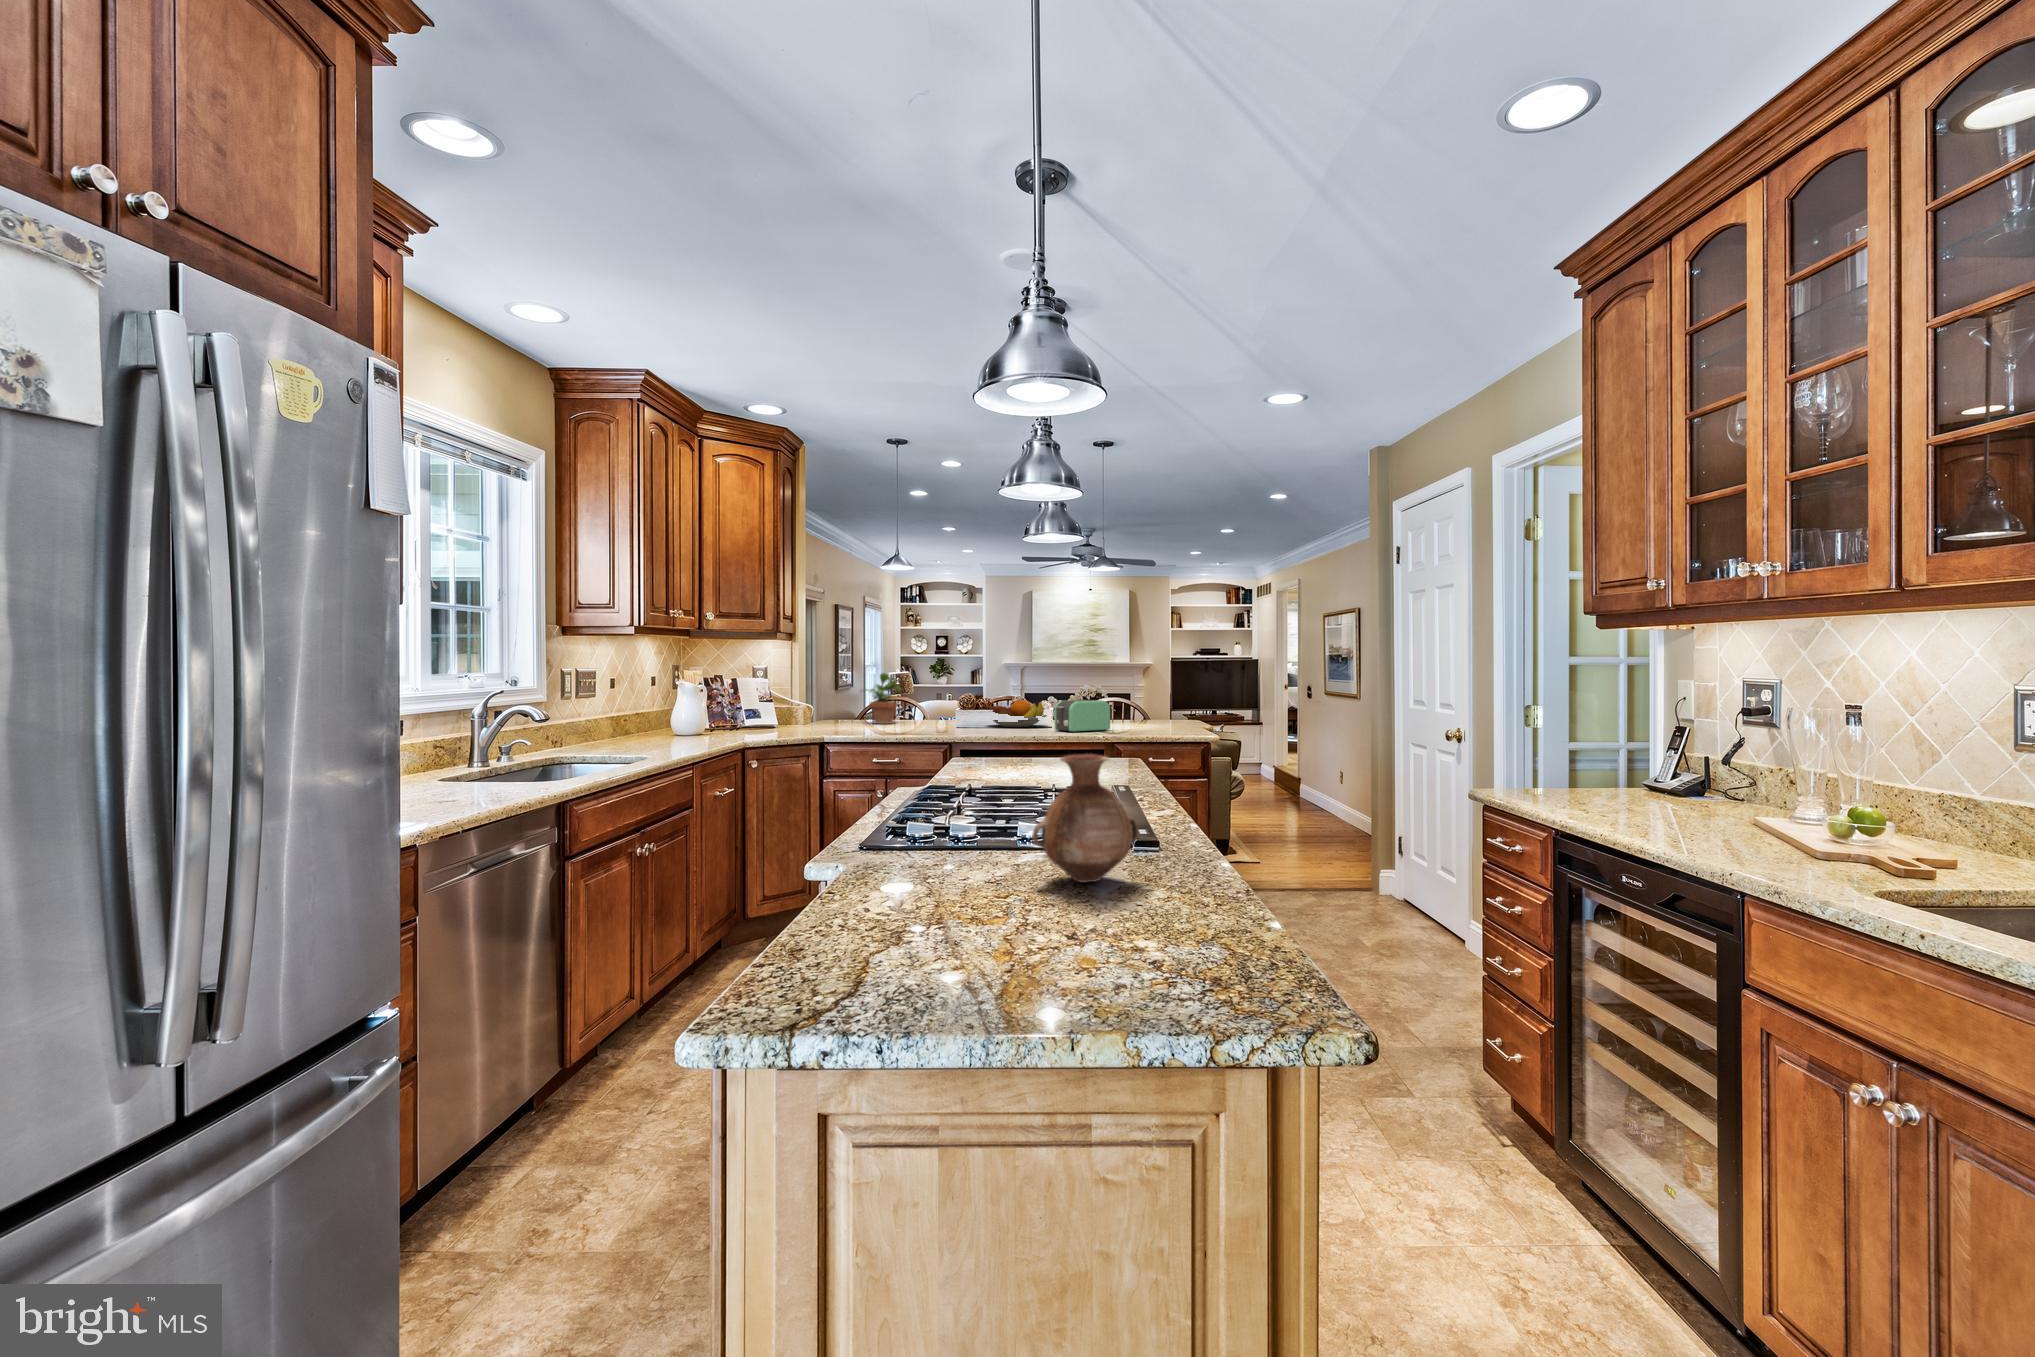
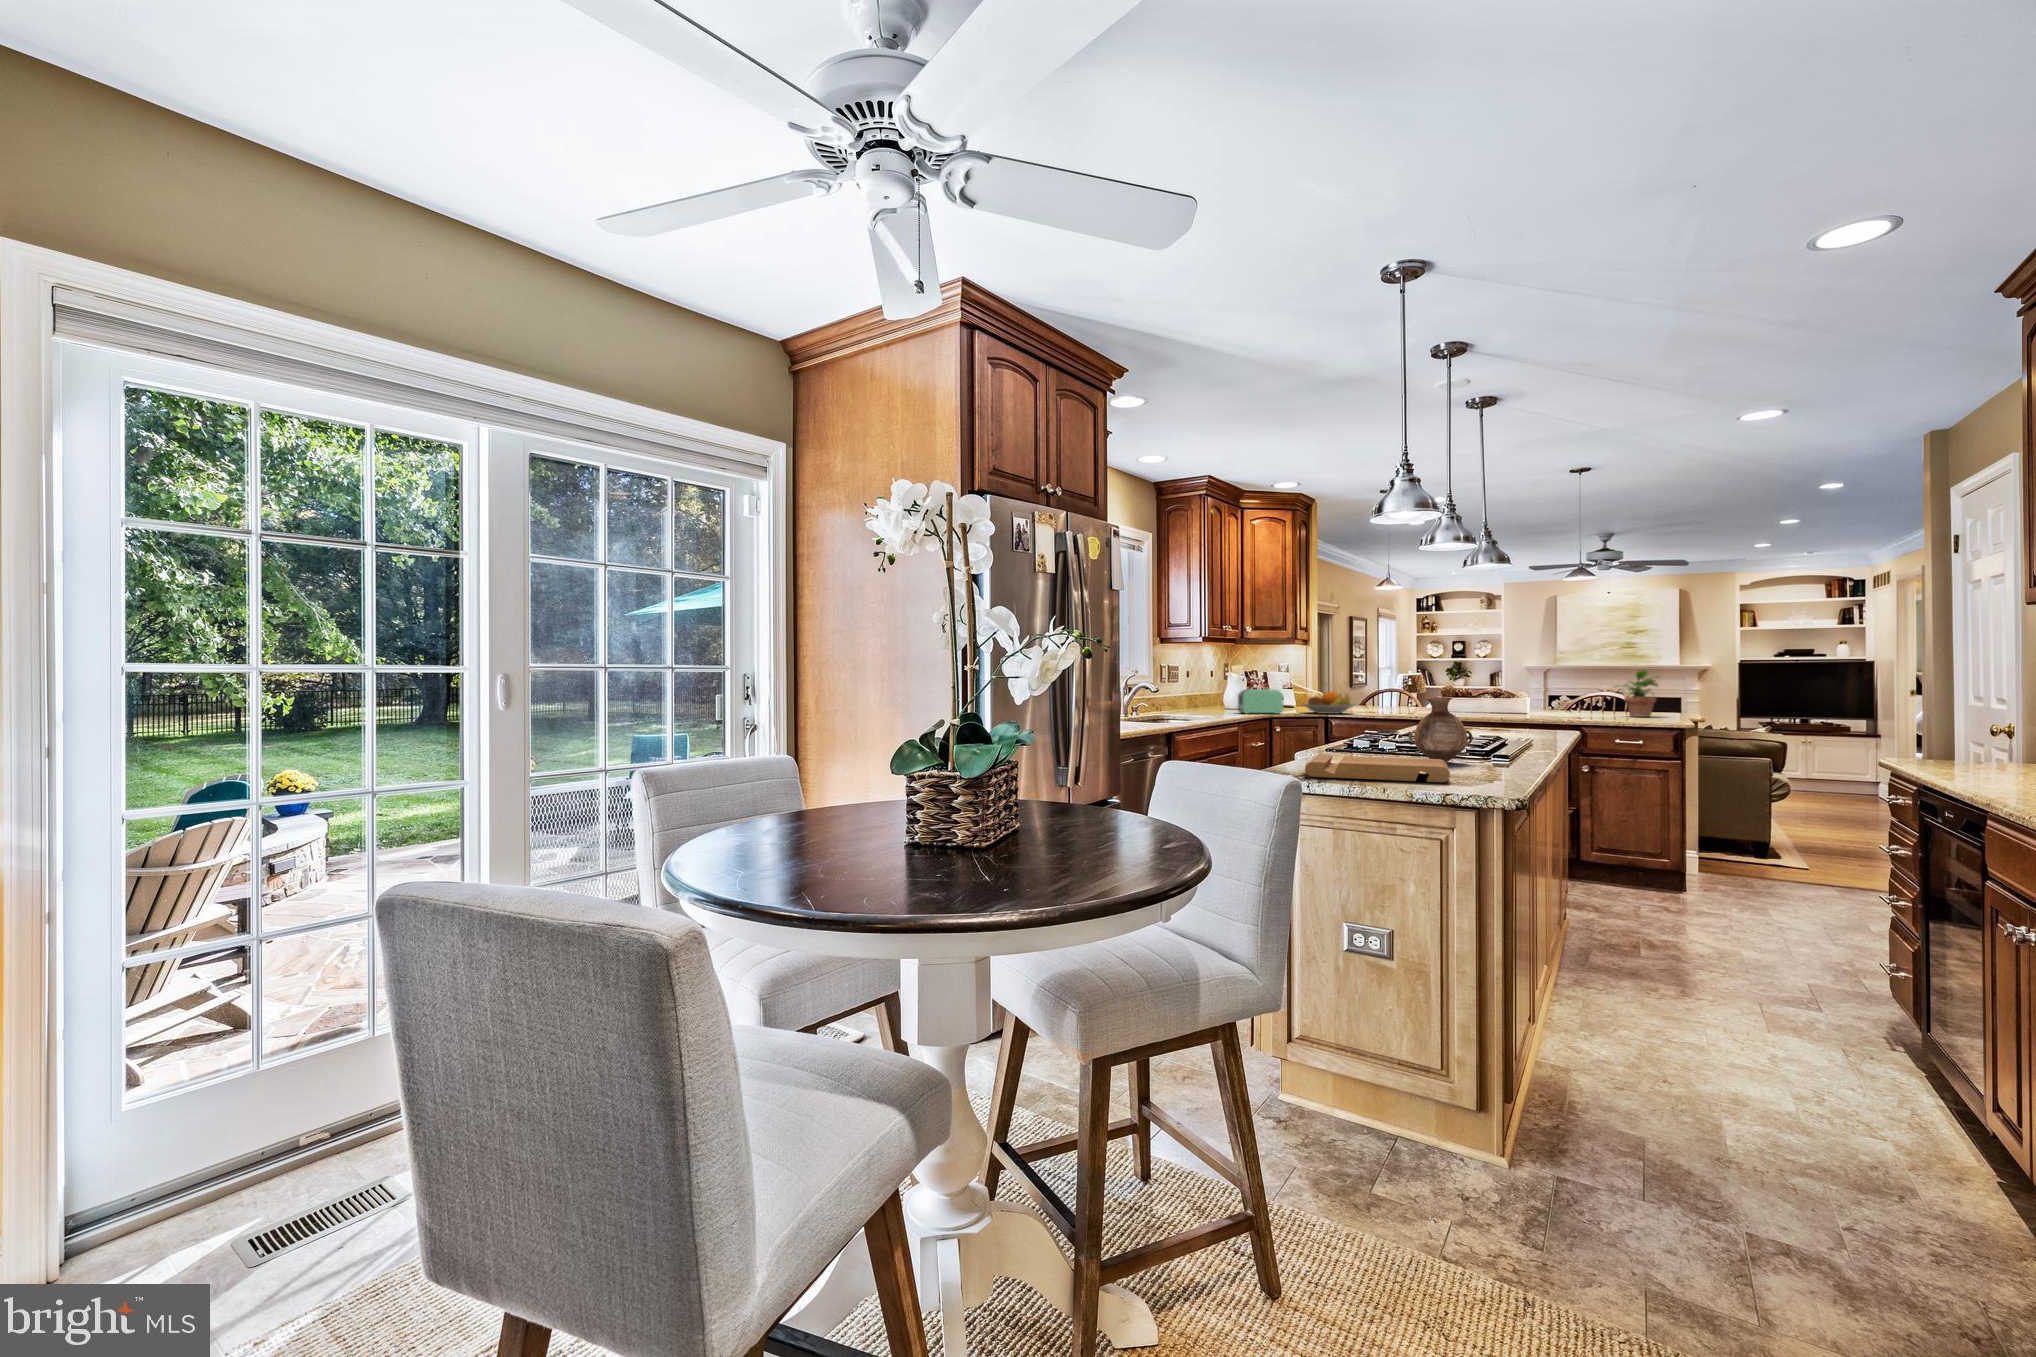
potted plant: present [862,673,901,724] -> present [1615,670,1658,717]
fruit bowl: present [993,700,1047,727] -> present [1303,691,1354,714]
toaster: present [1054,700,1110,732] -> present [1238,689,1283,714]
cutting board: none [870,904,1196,1006] -> present [1305,755,1450,782]

